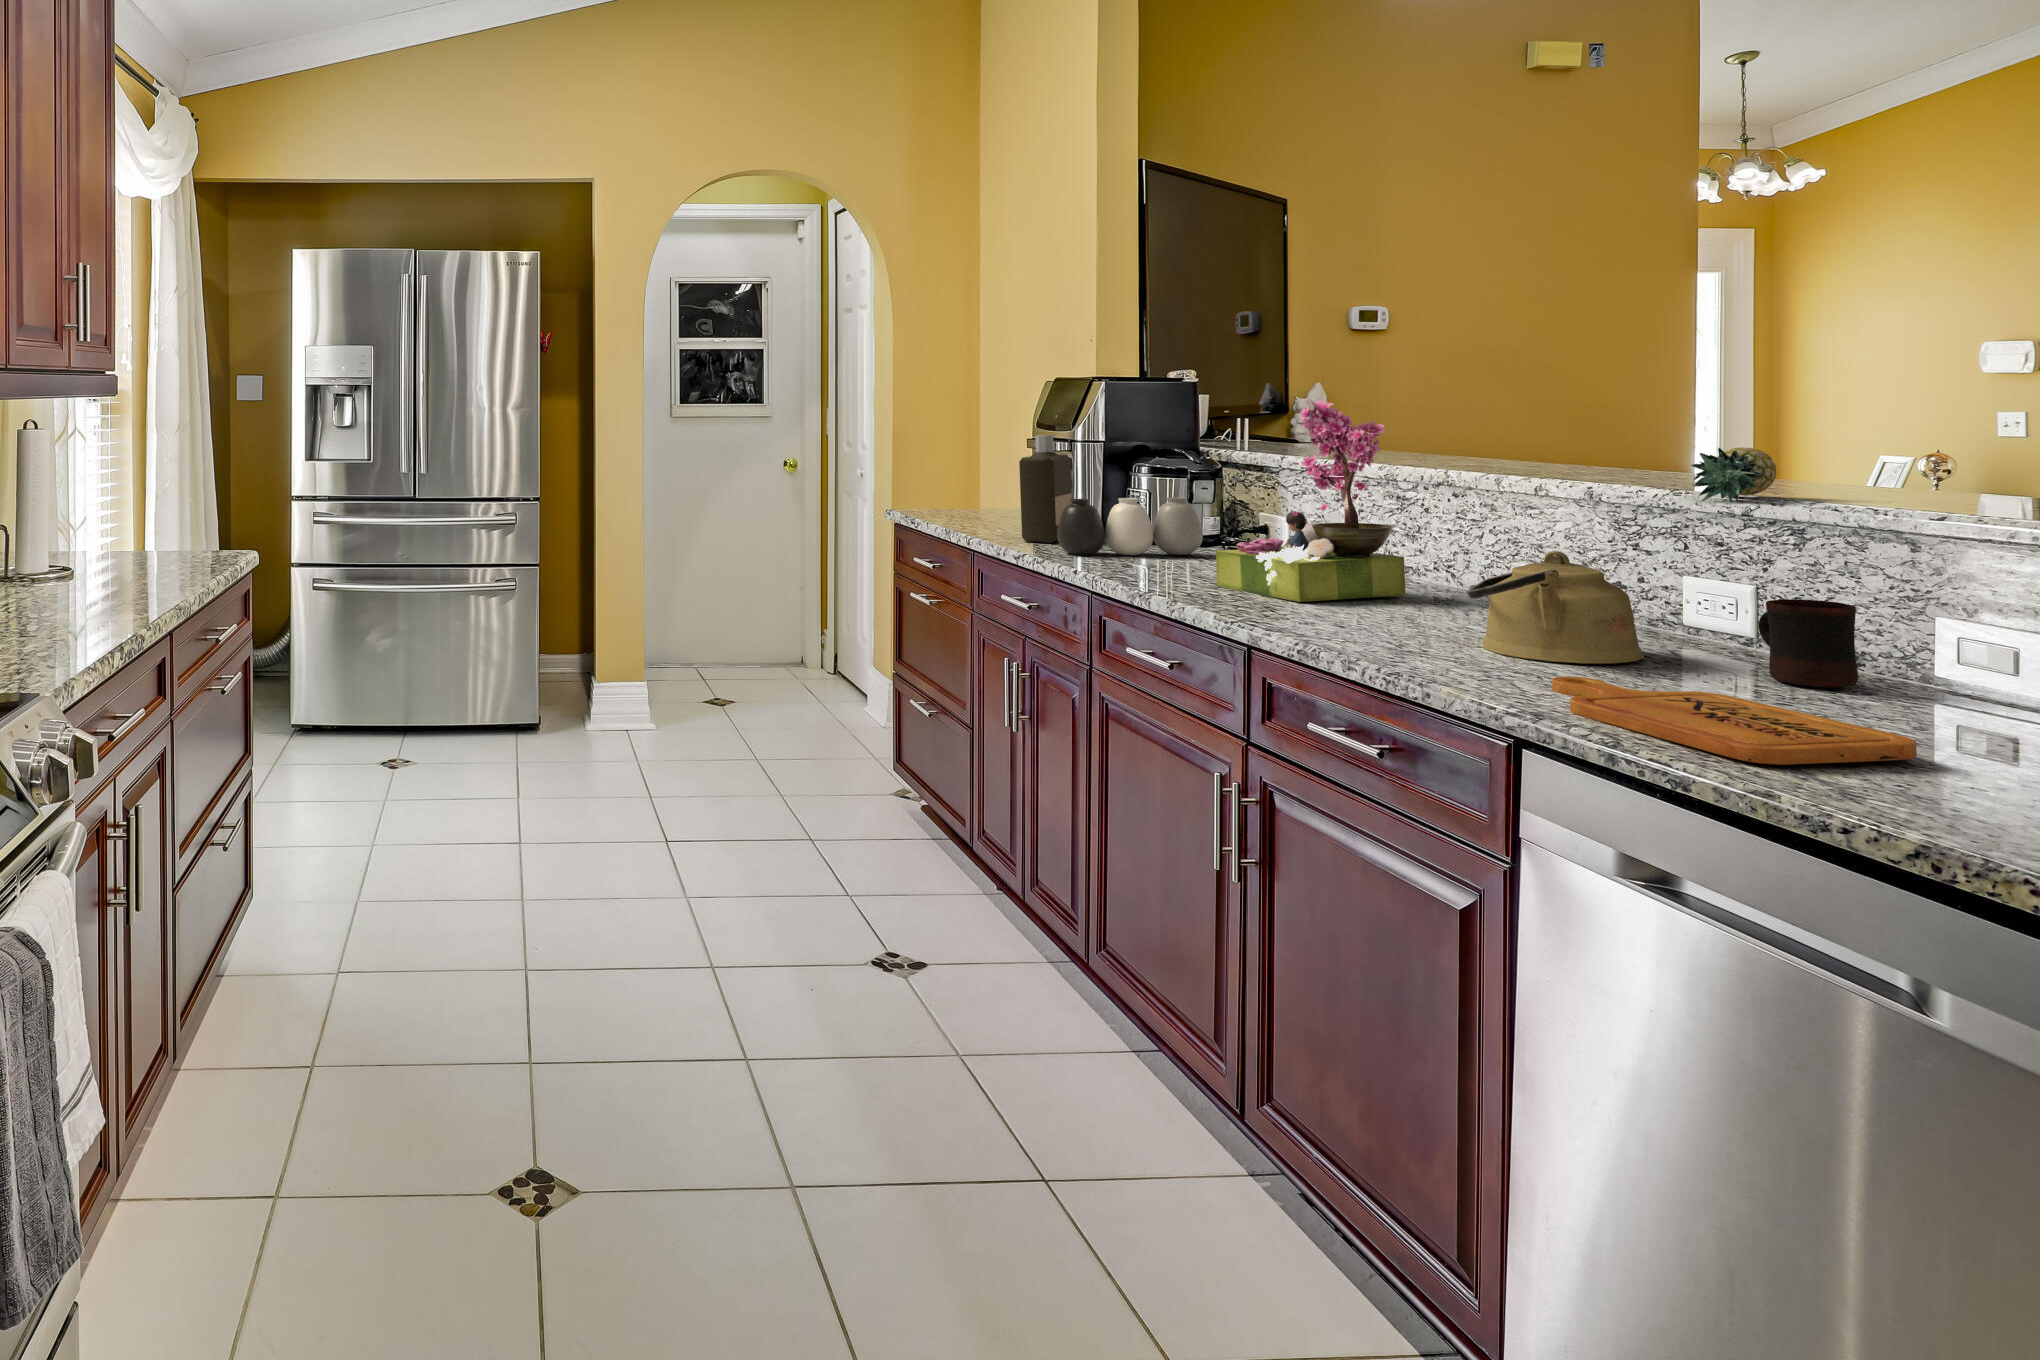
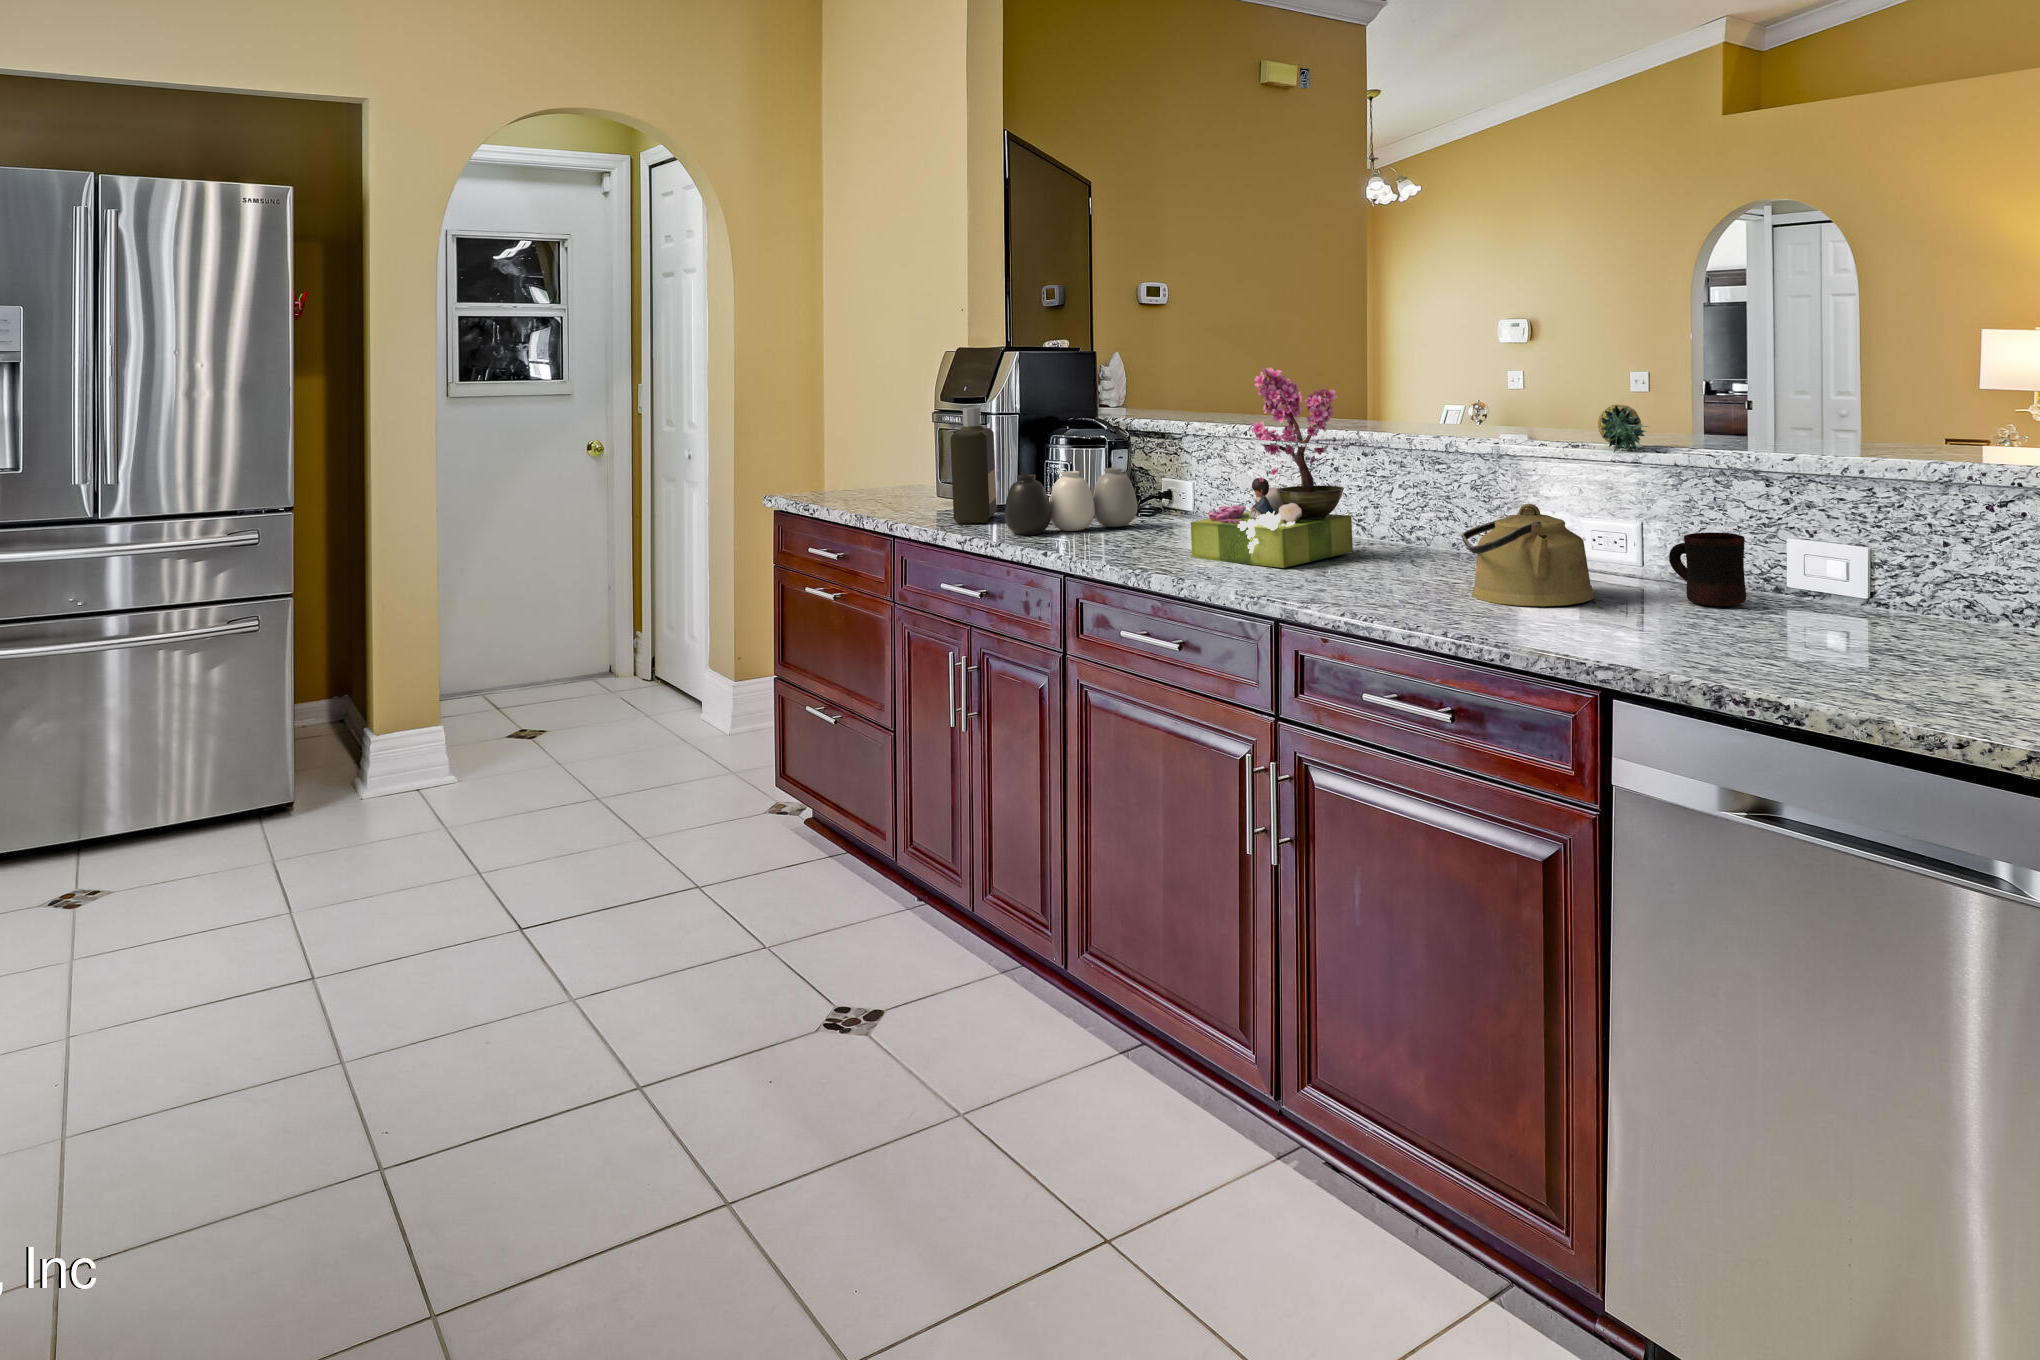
cutting board: present [1552,677,1917,765] -> none [1582,620,1883,686]

